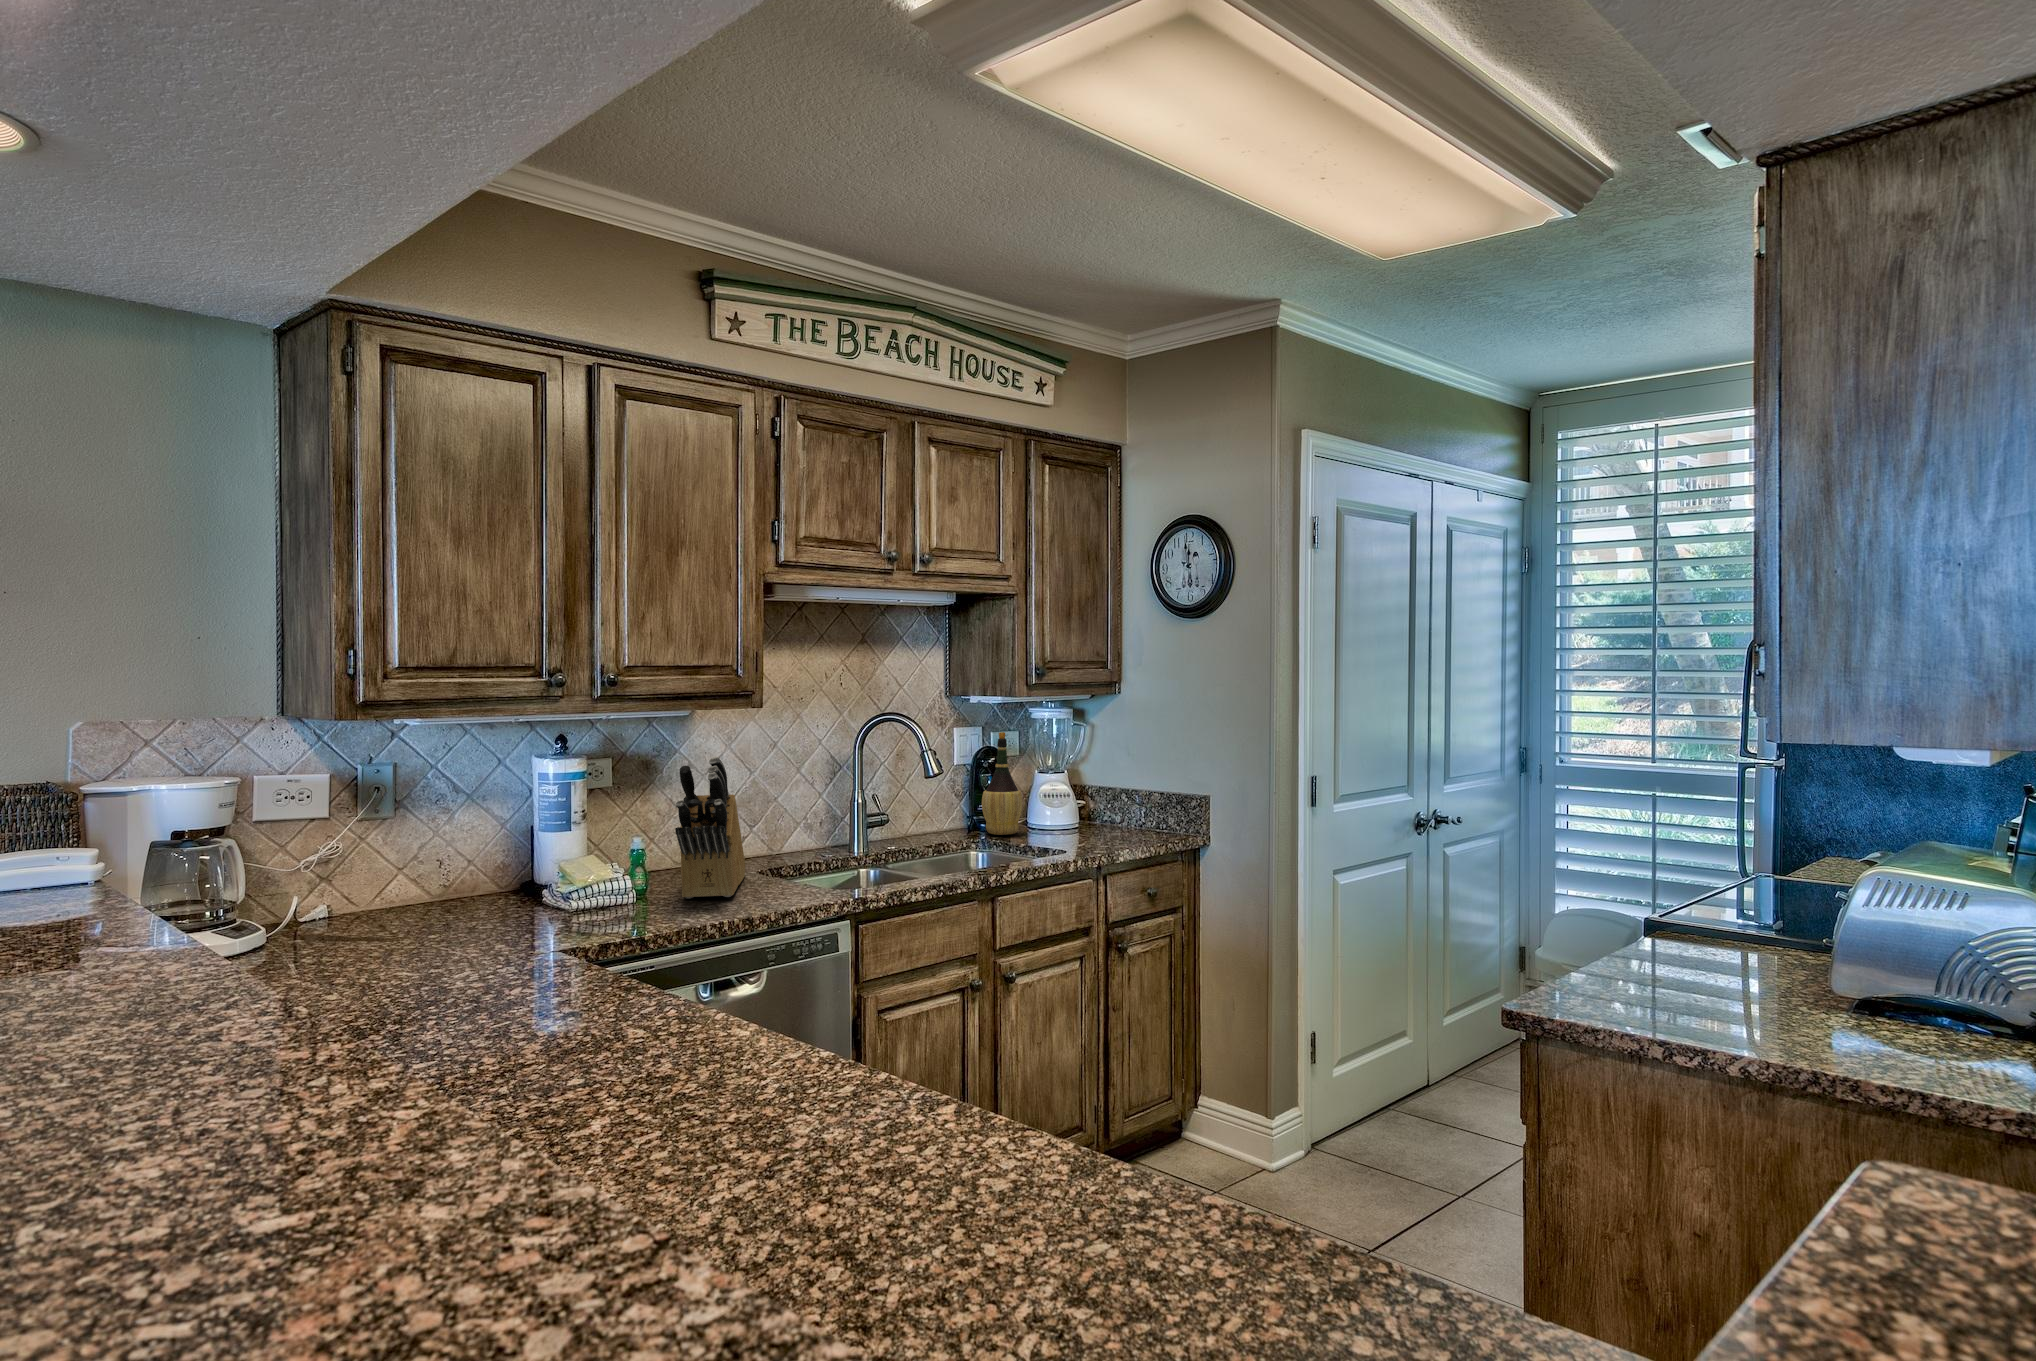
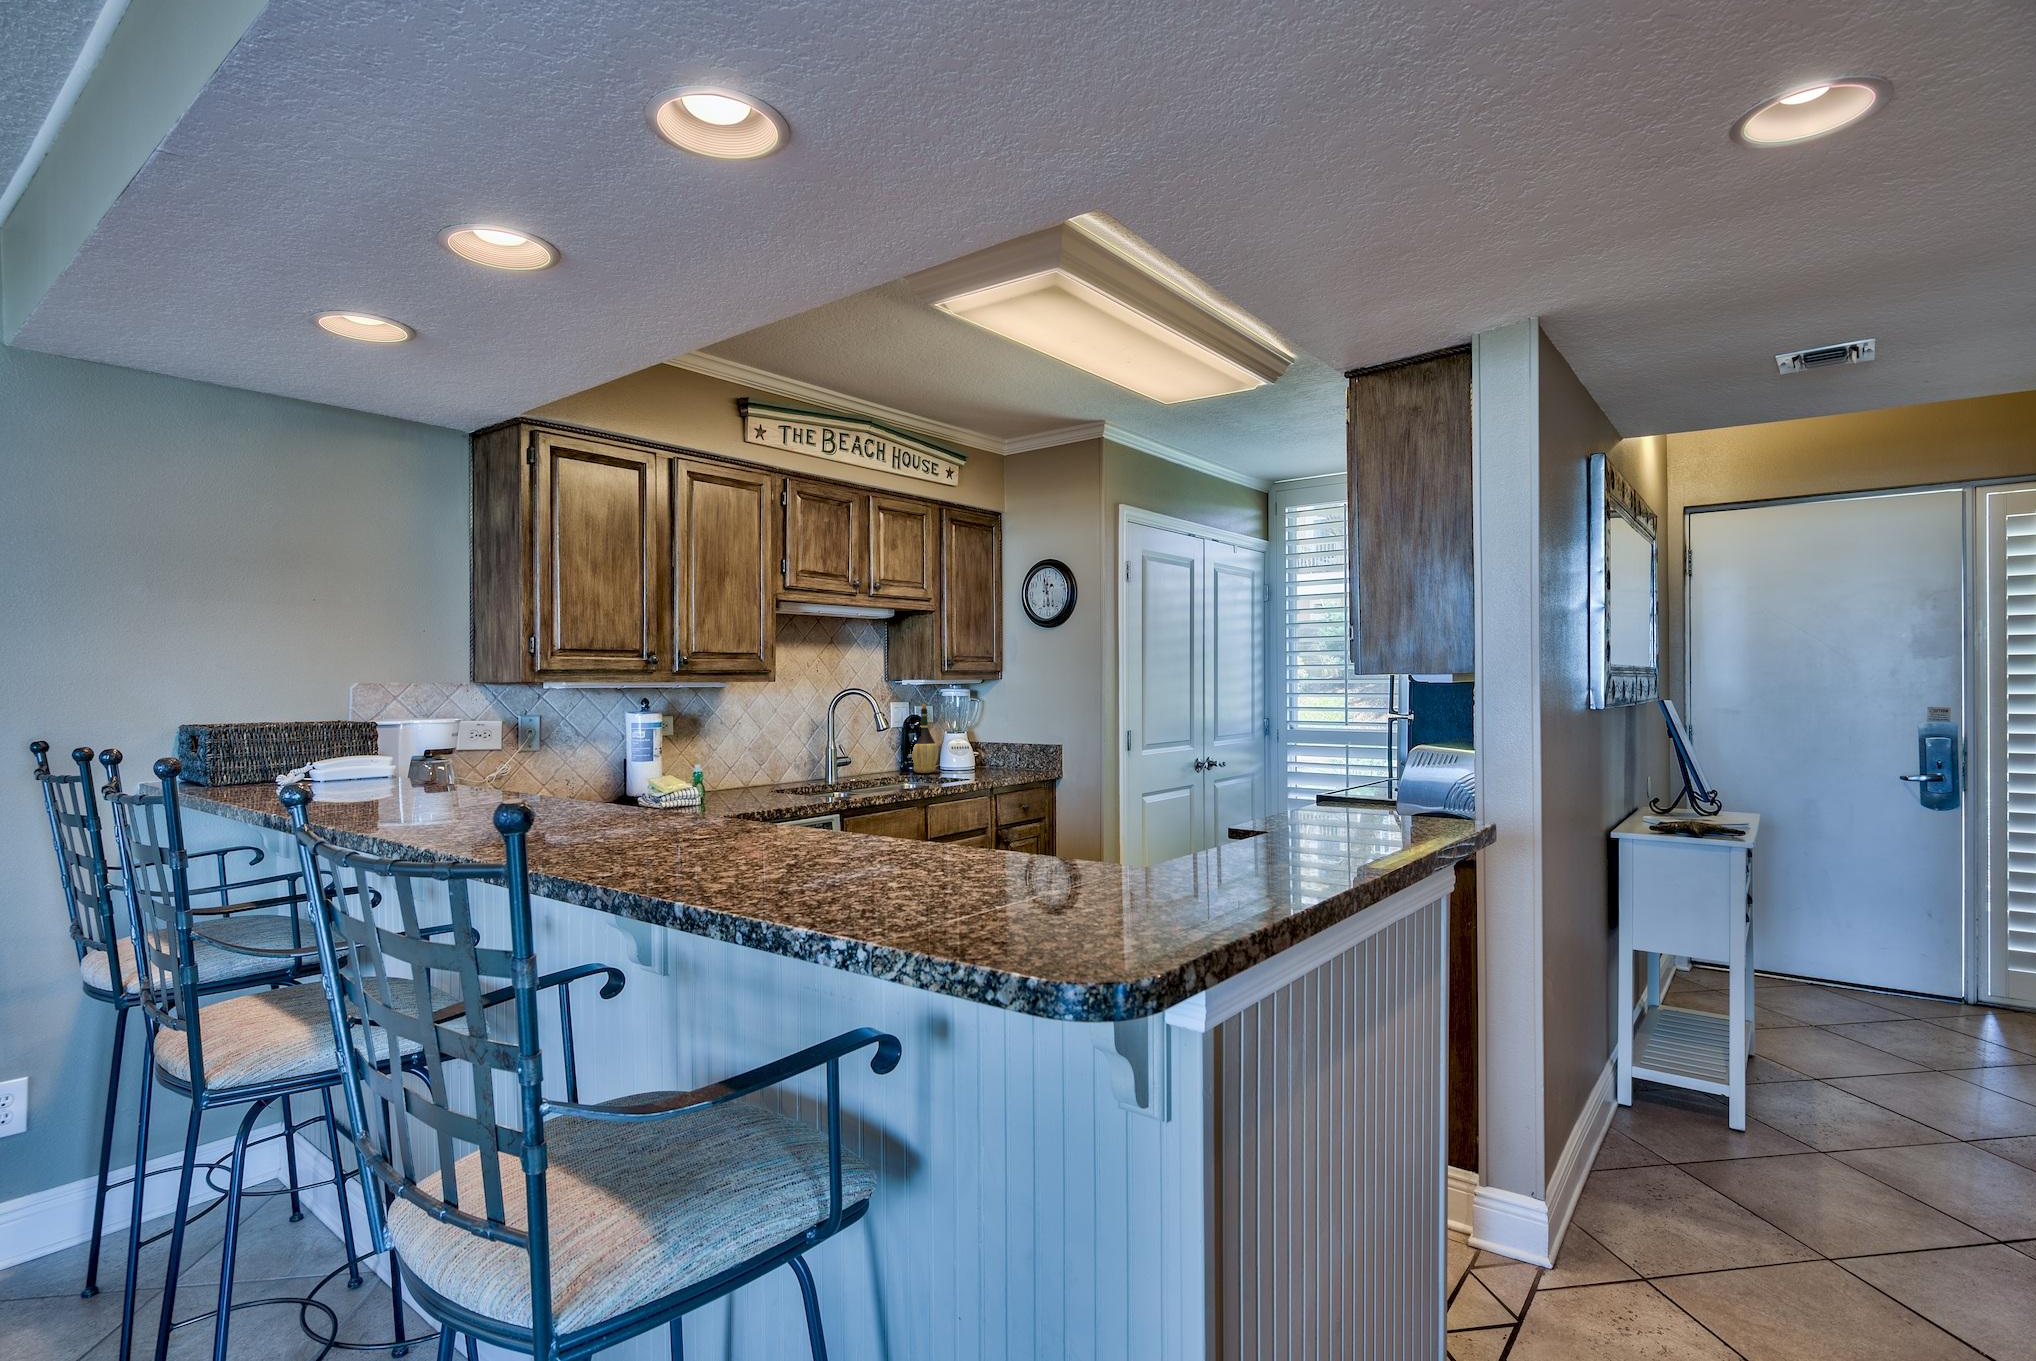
knife block: present [675,757,745,898] -> none [729,710,764,802]

